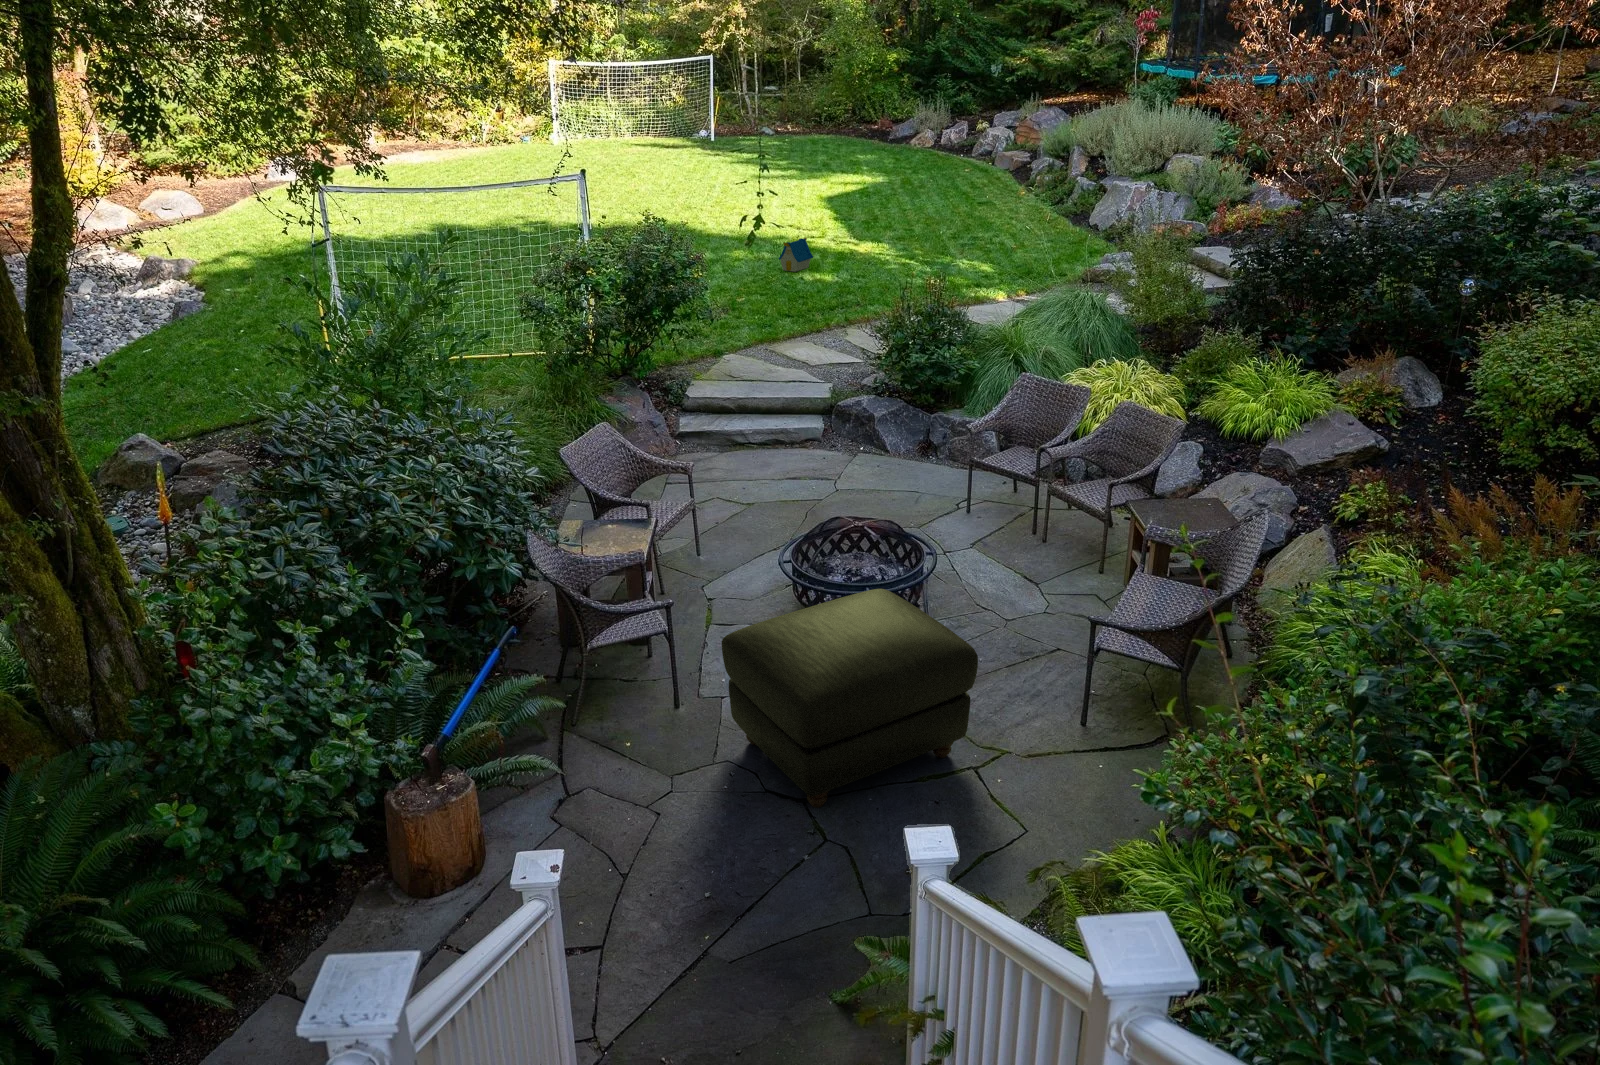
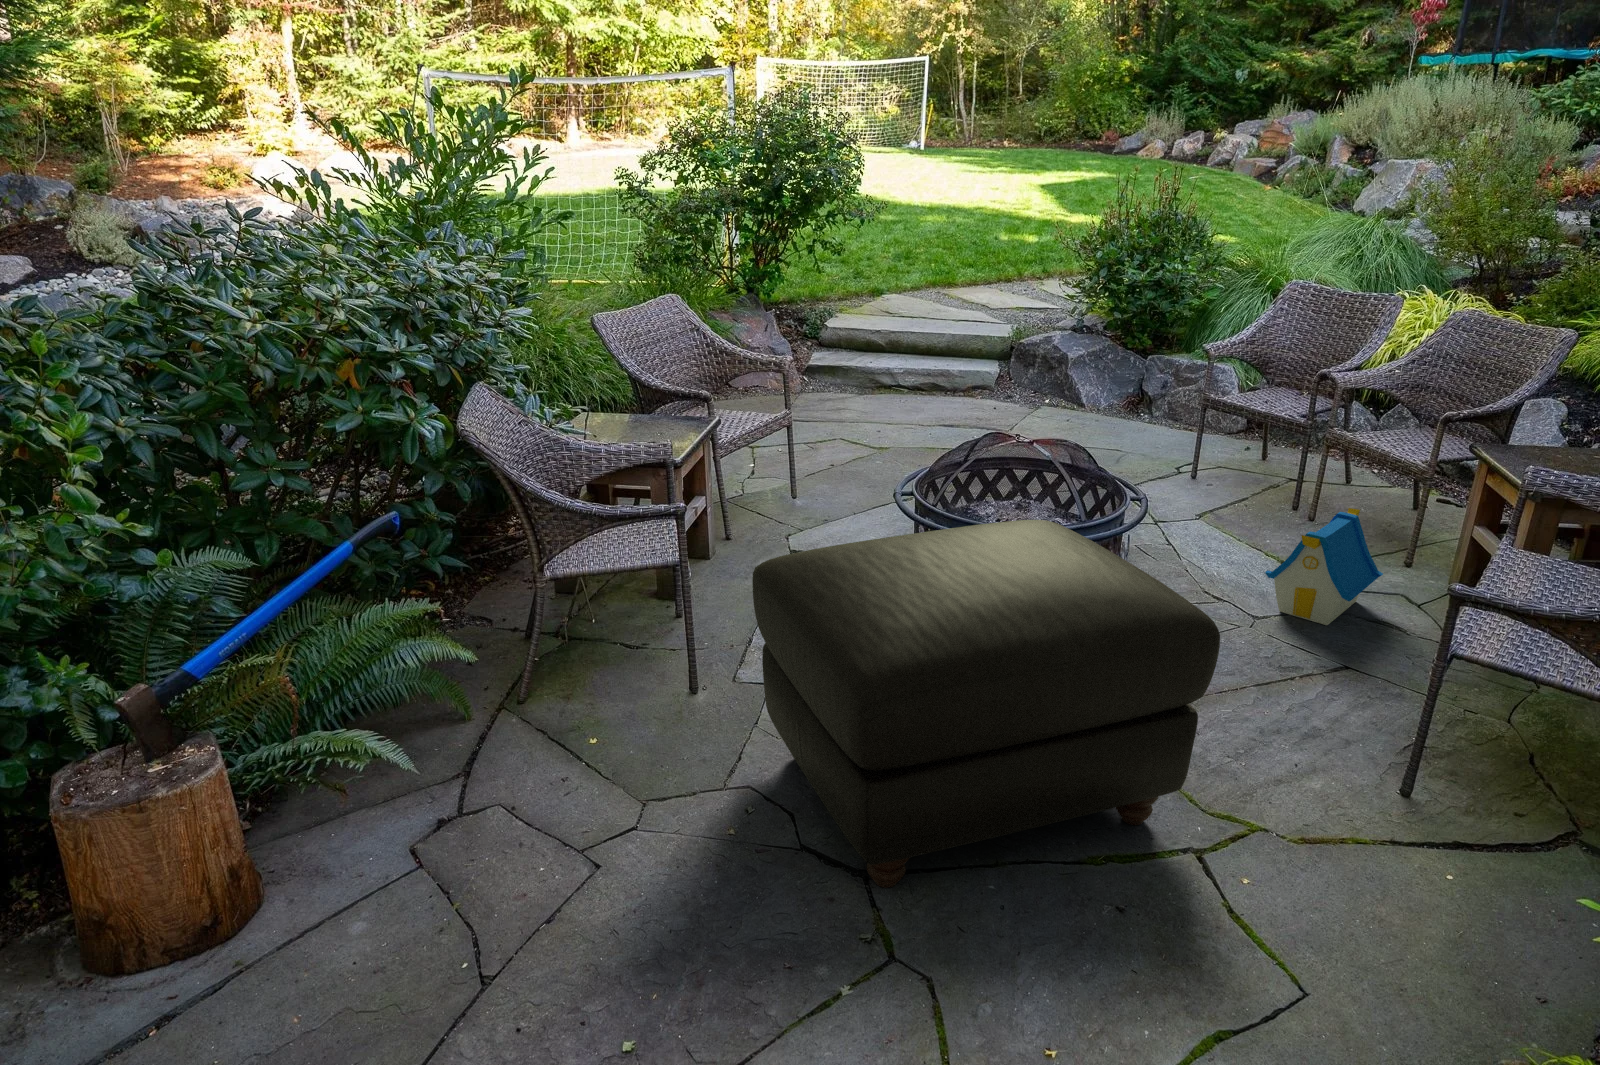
toy house: present [778,238,813,272] -> present [1265,508,1383,625]

